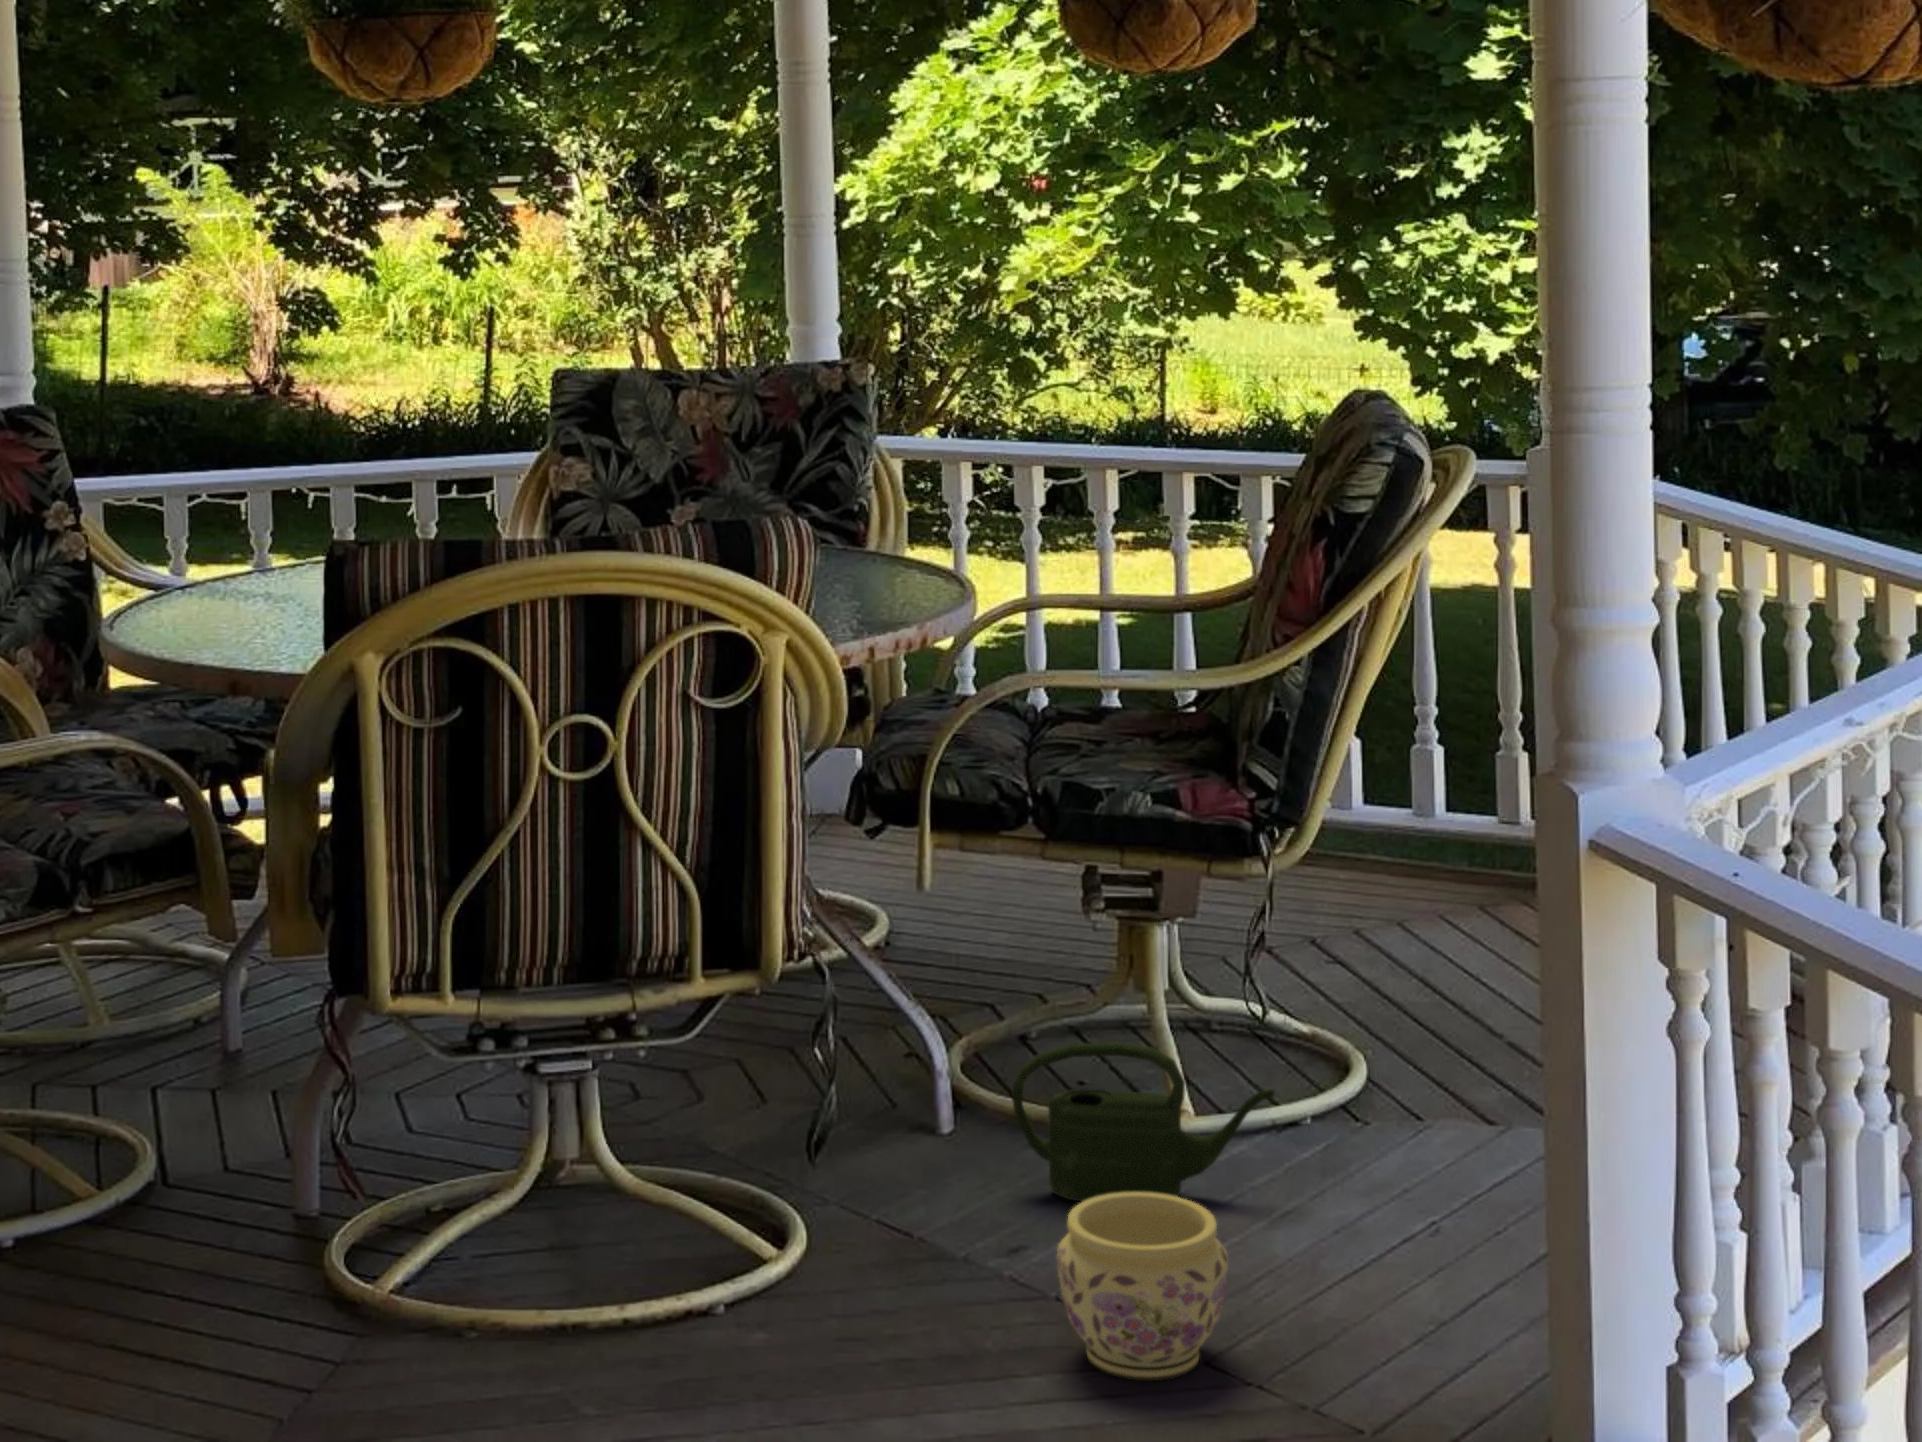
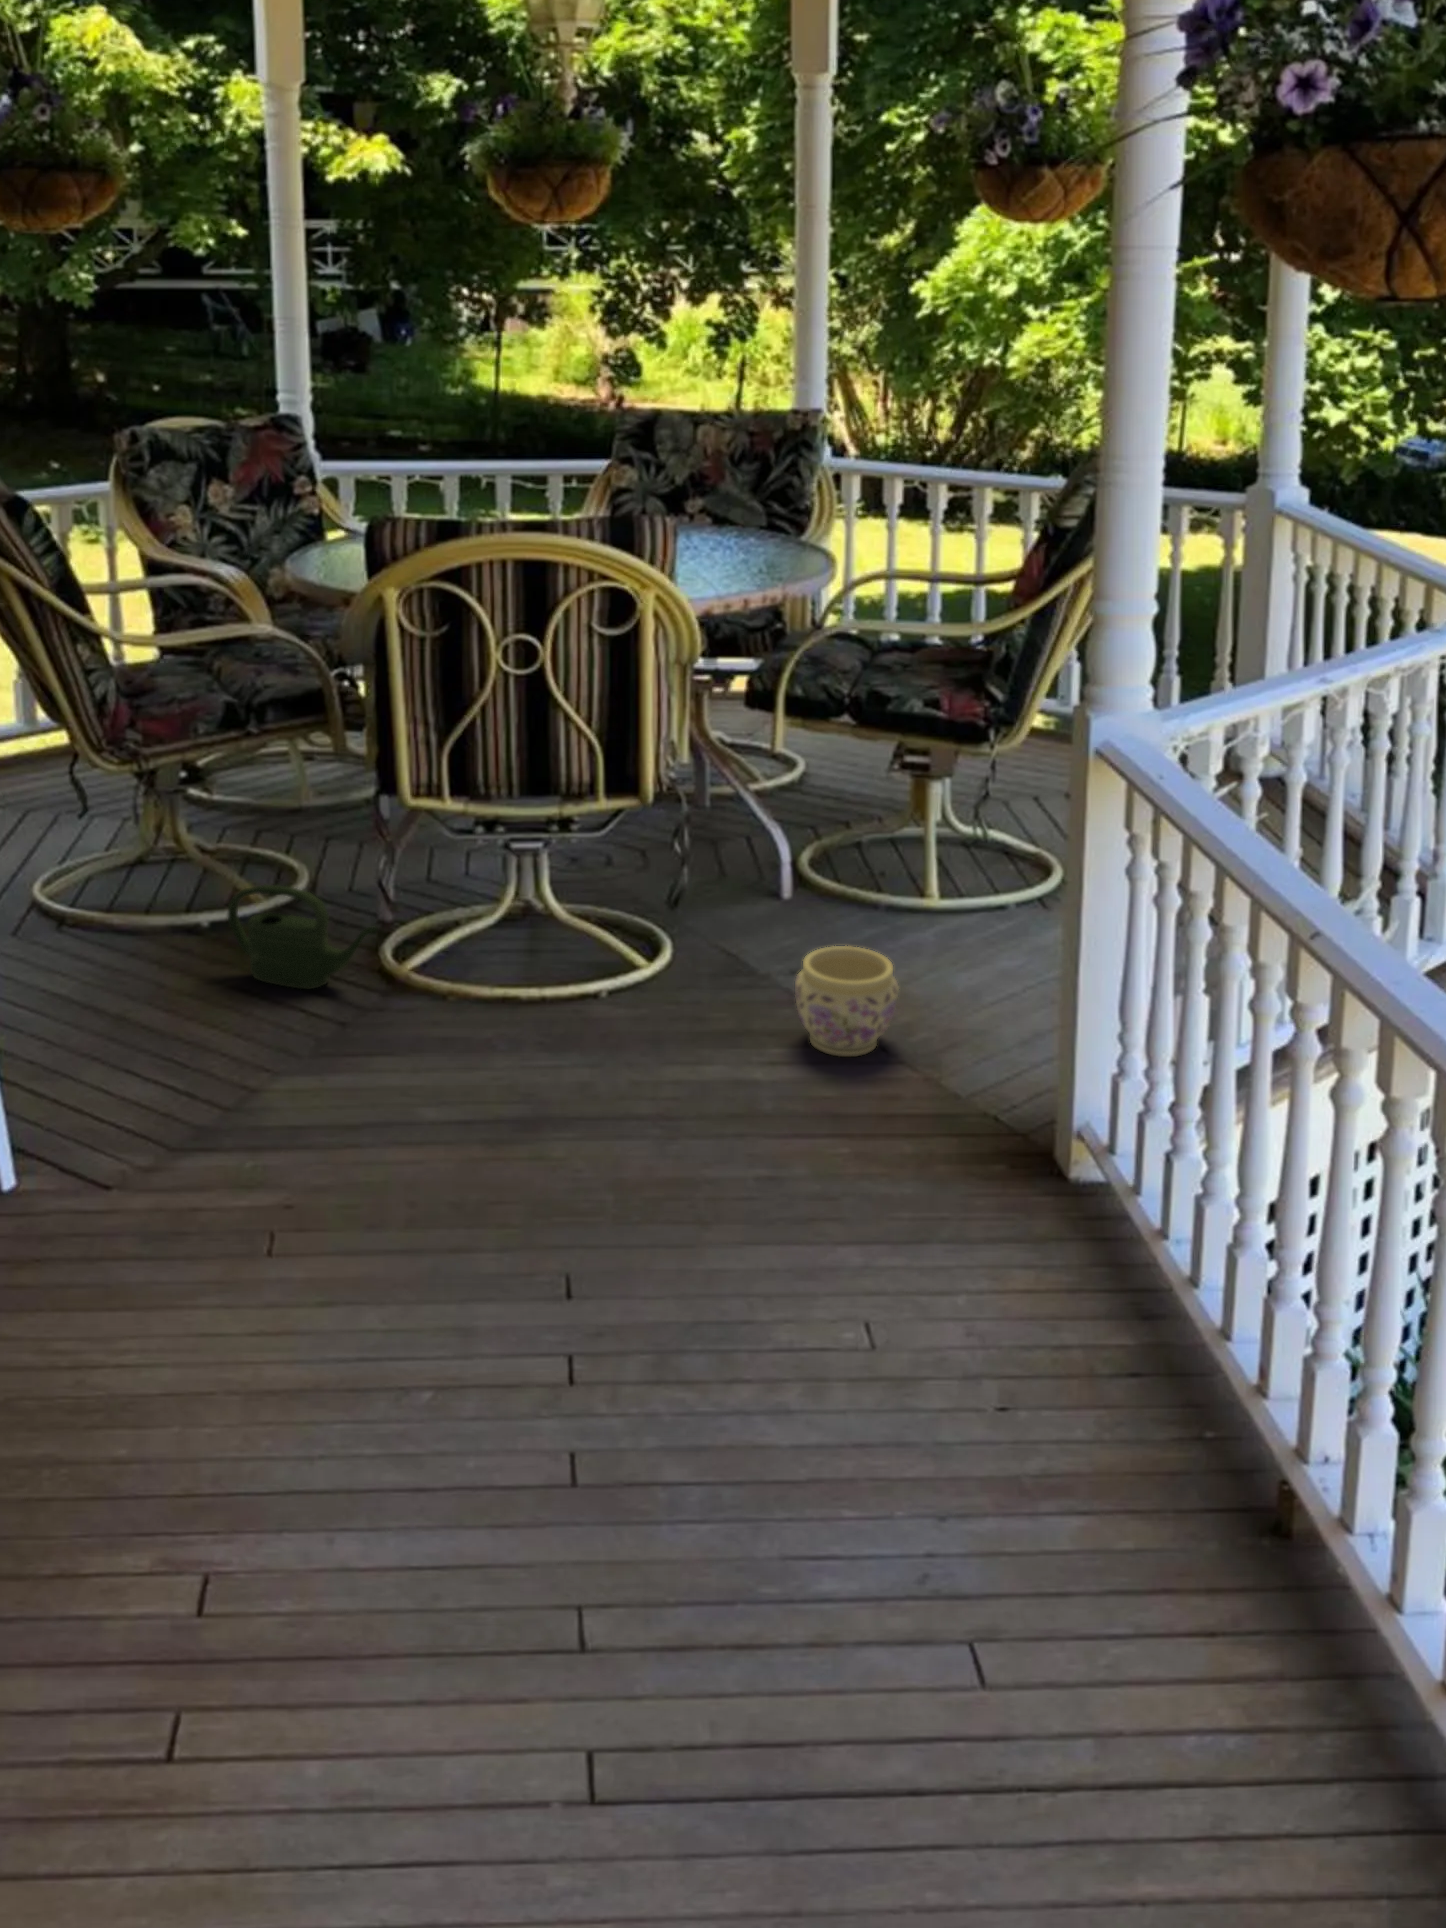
watering can: present [1012,1042,1274,1202] -> present [228,884,378,989]

